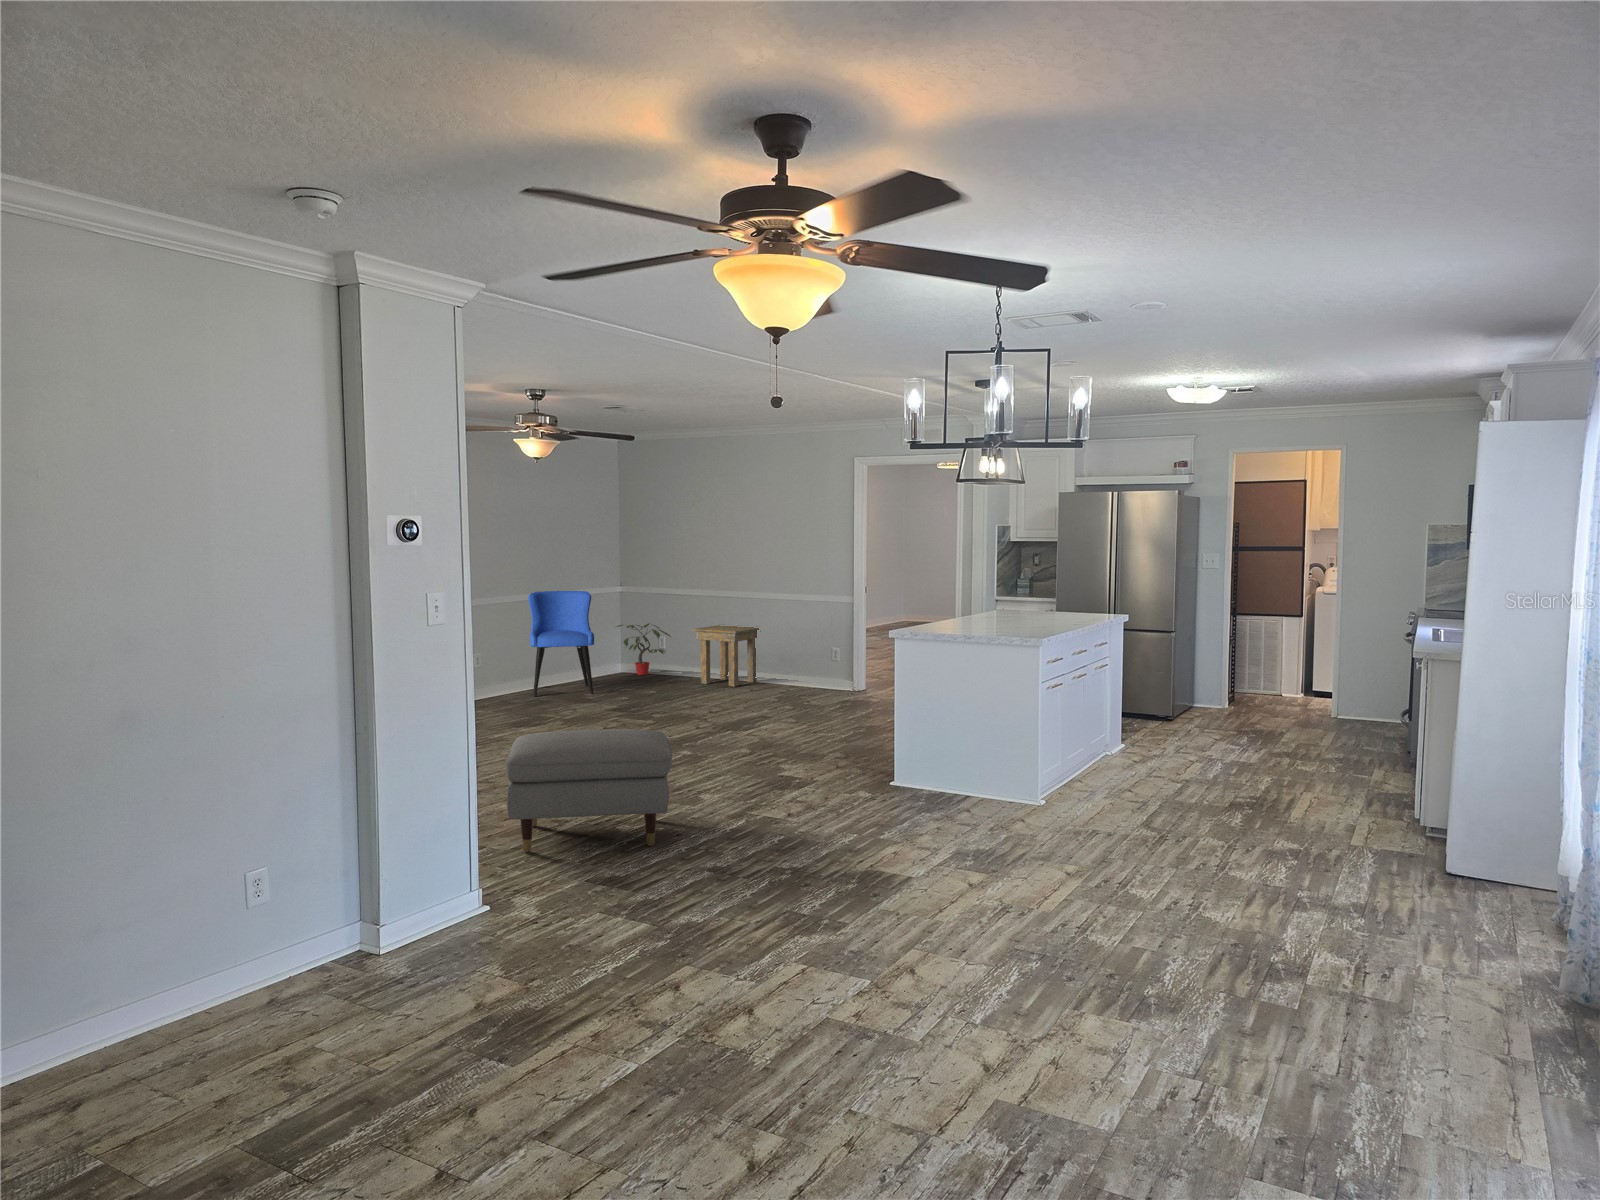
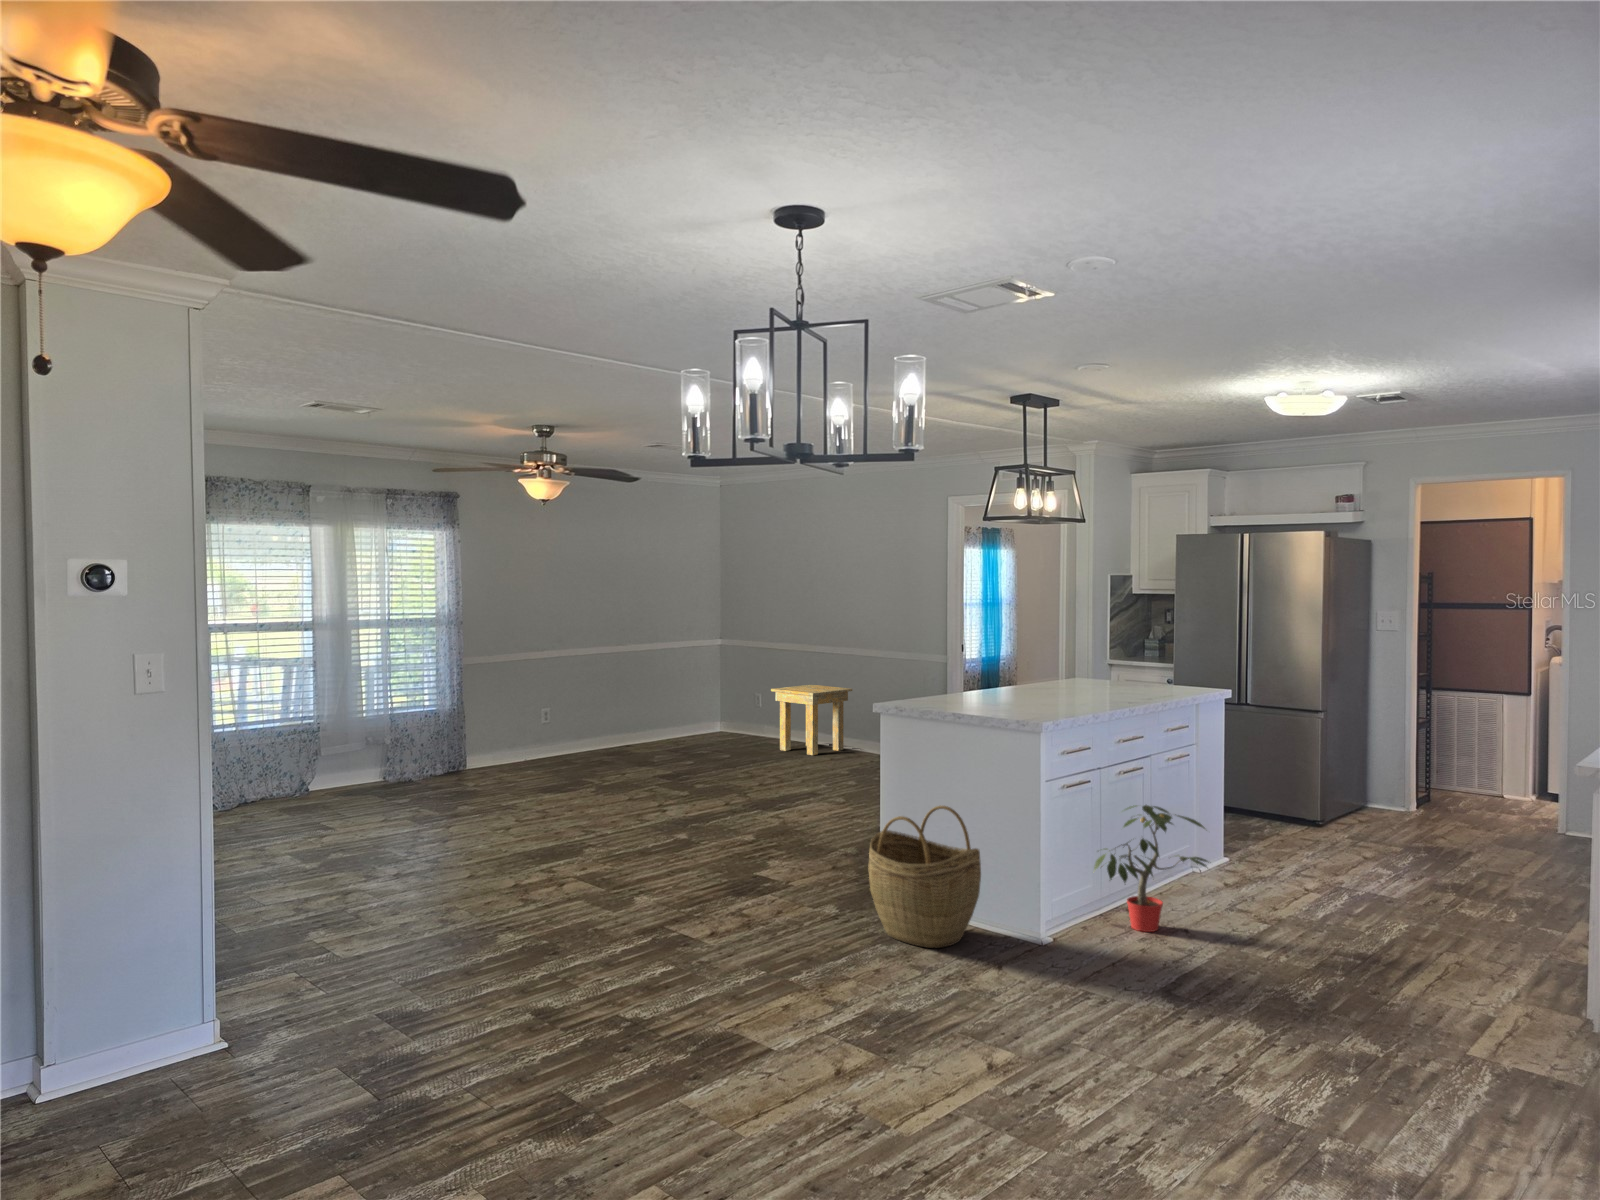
dining chair: present [528,591,594,696] -> none [590,645,664,758]
potted plant: present [617,624,671,675] -> present [1094,805,1207,932]
woven basket: none [909,706,995,812] -> present [868,805,981,948]
ottoman: present [506,729,672,852] -> none [334,816,565,967]

